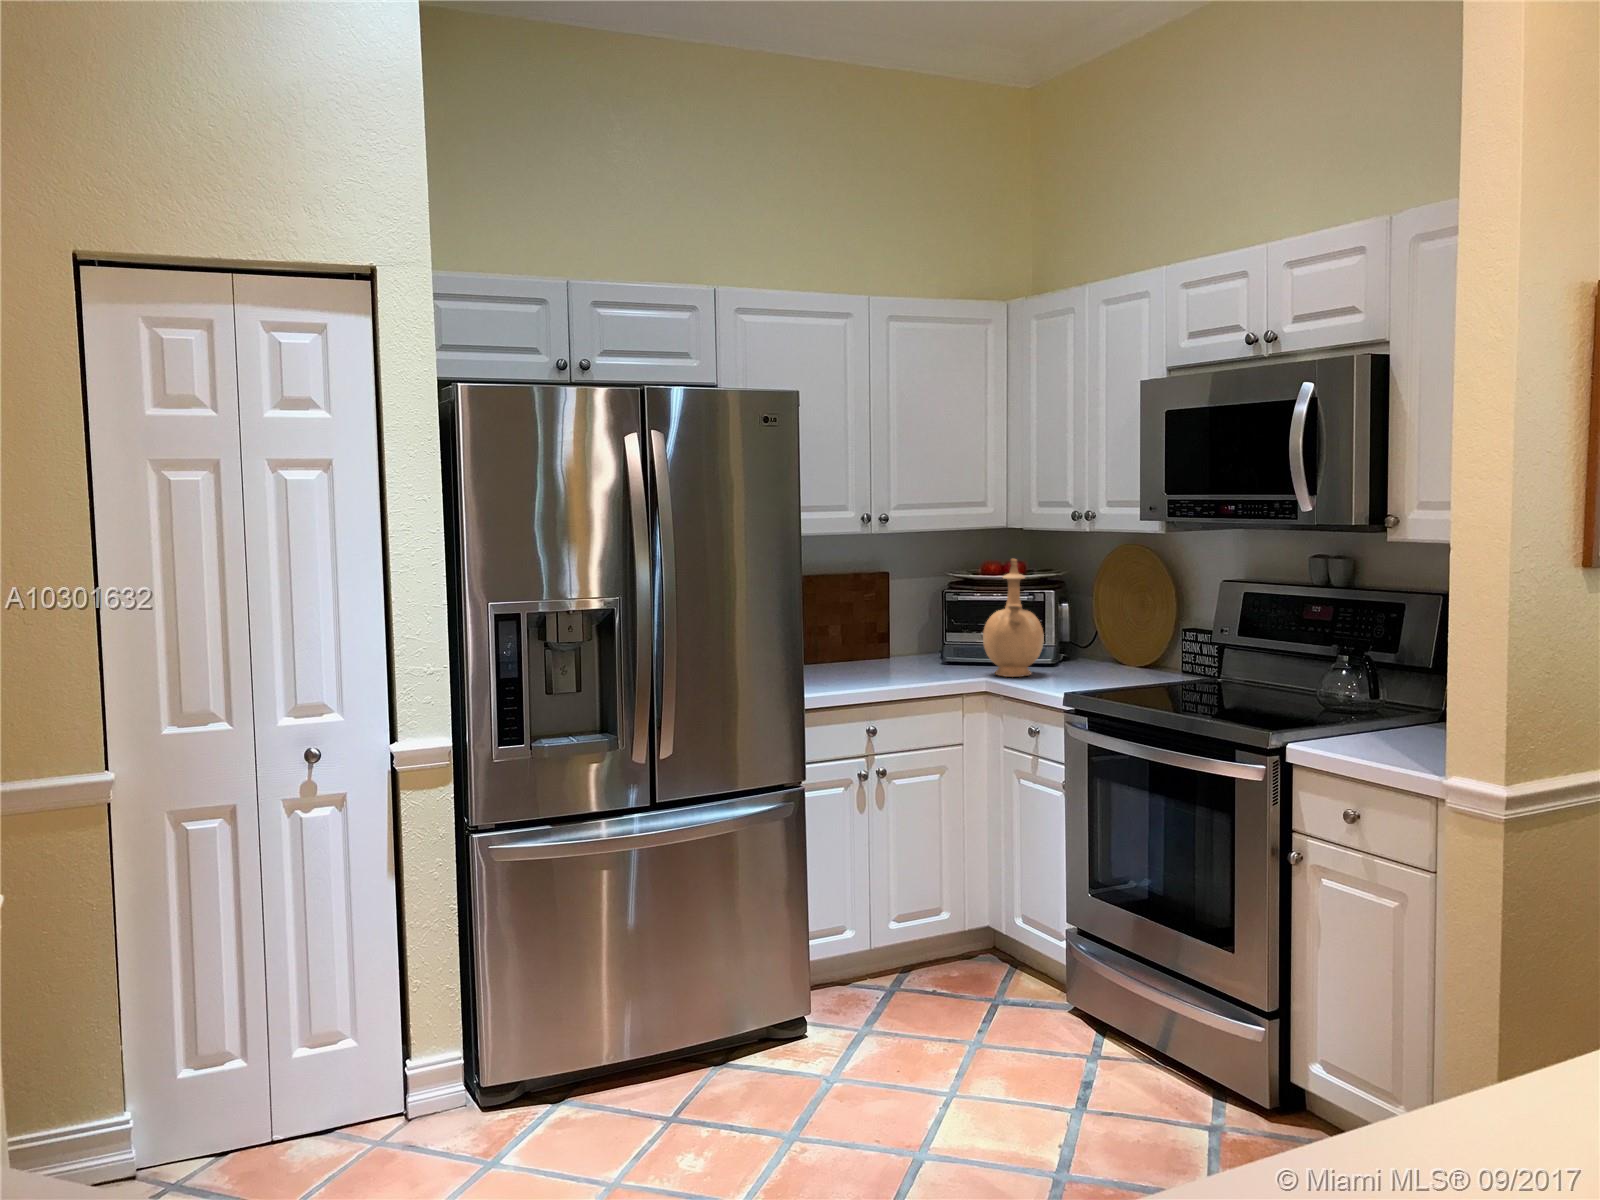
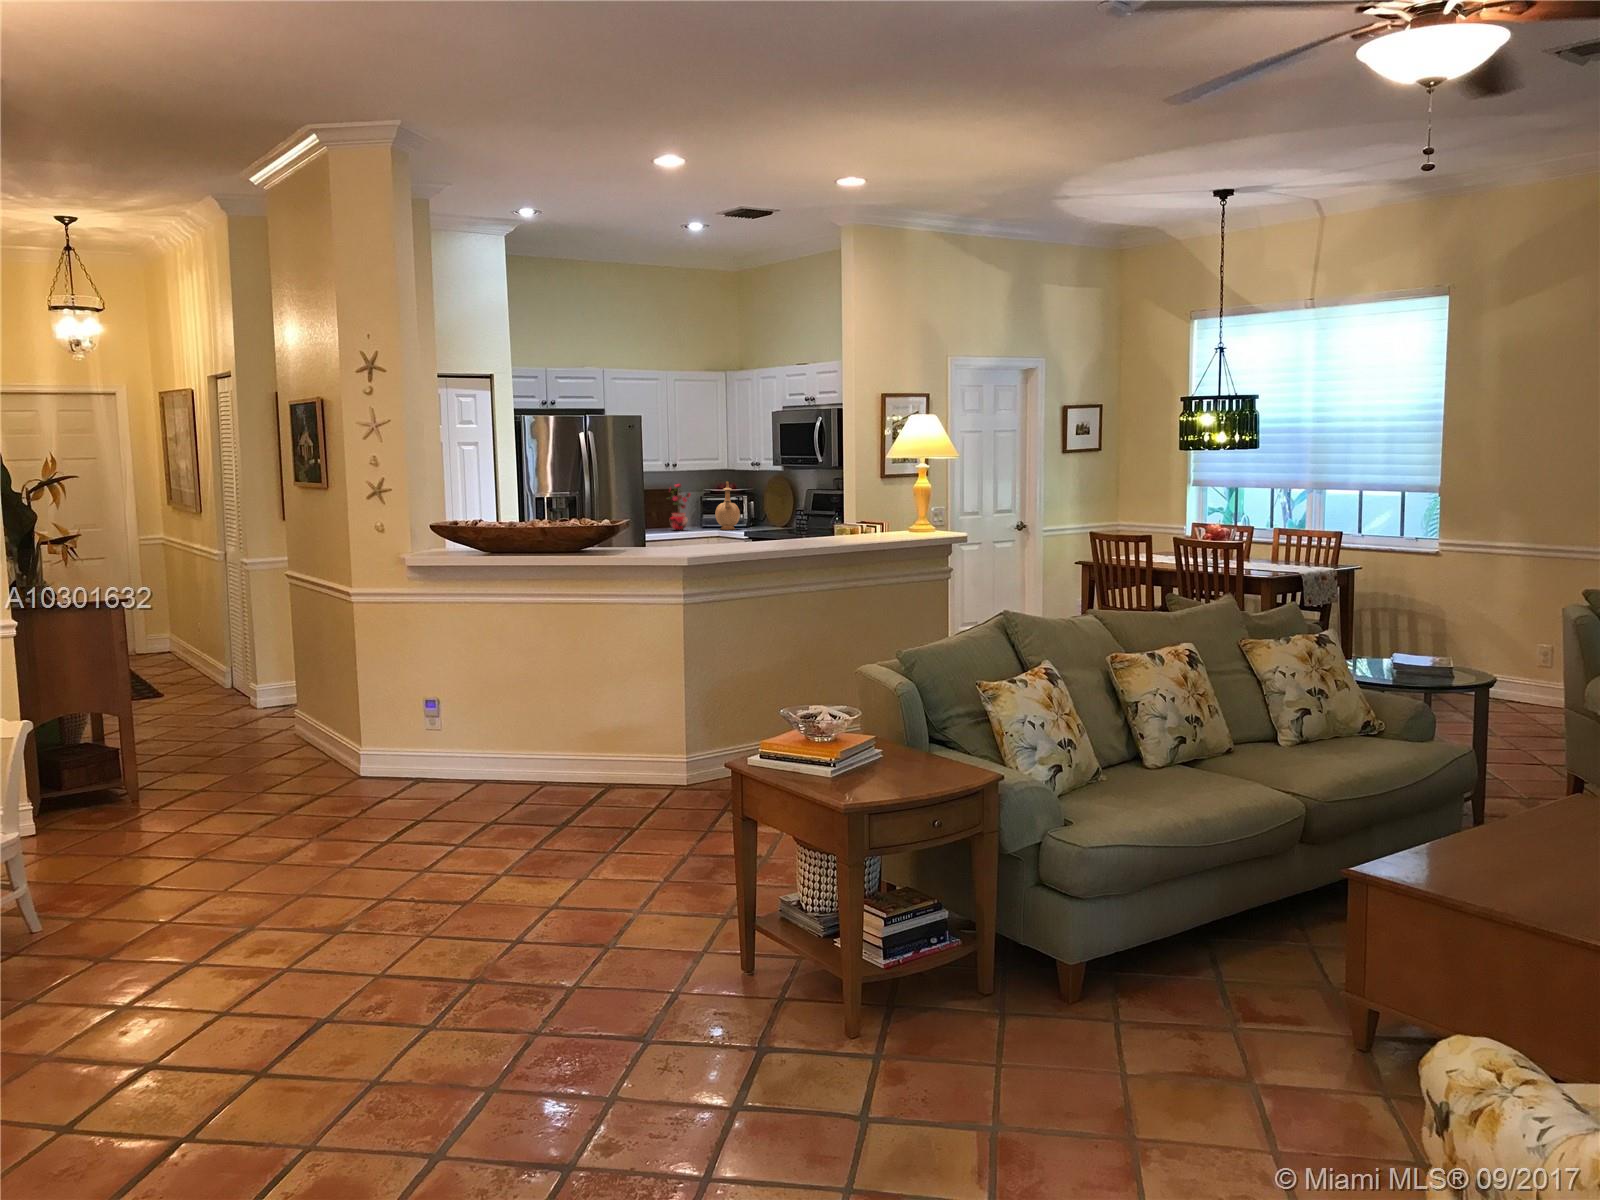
potted plant: none [859,561,925,676] -> present [670,484,690,530]

